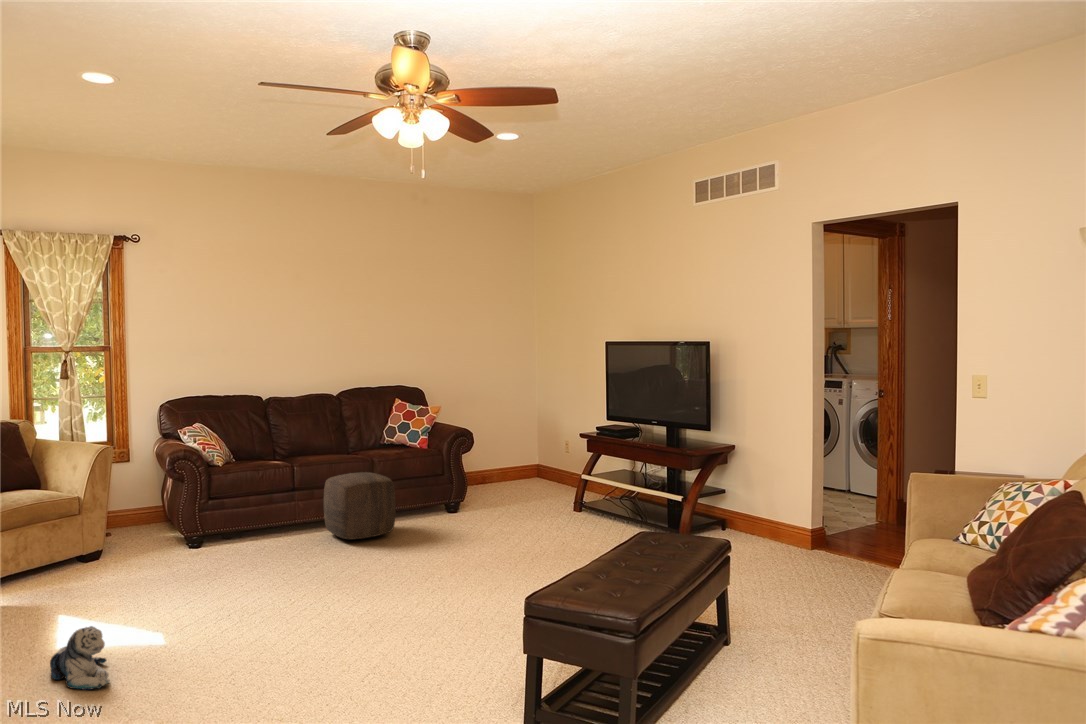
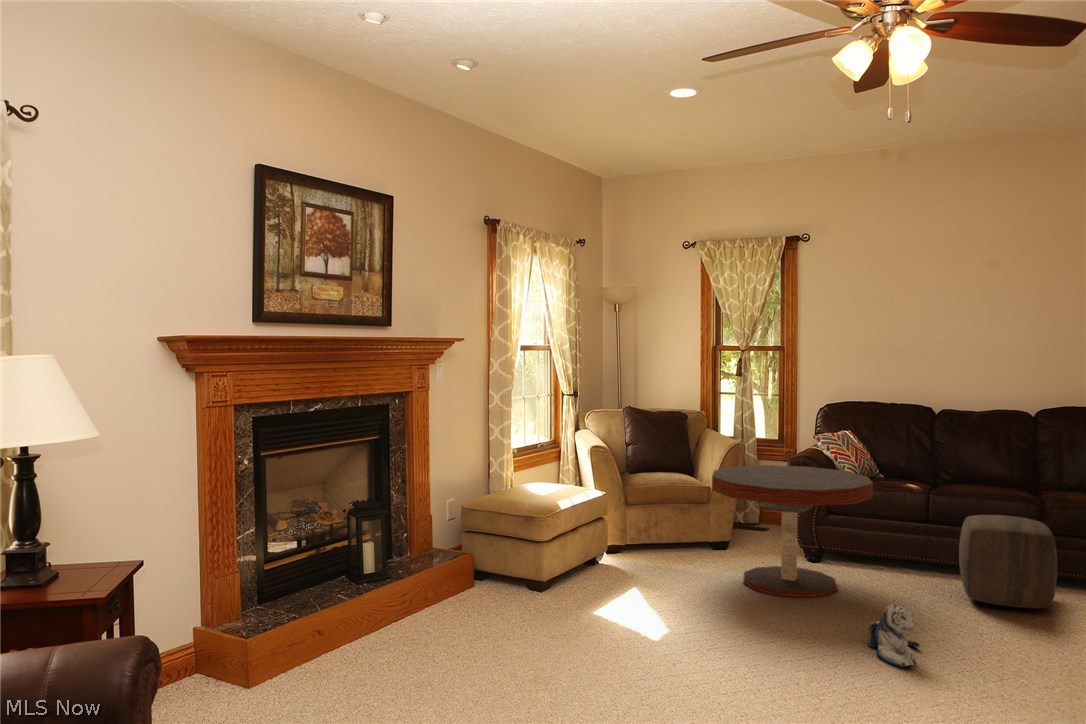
coffee table: none [122,459,276,581] -> present [712,465,873,597]
plush toy: present [50,626,109,690] -> present [867,604,920,667]

